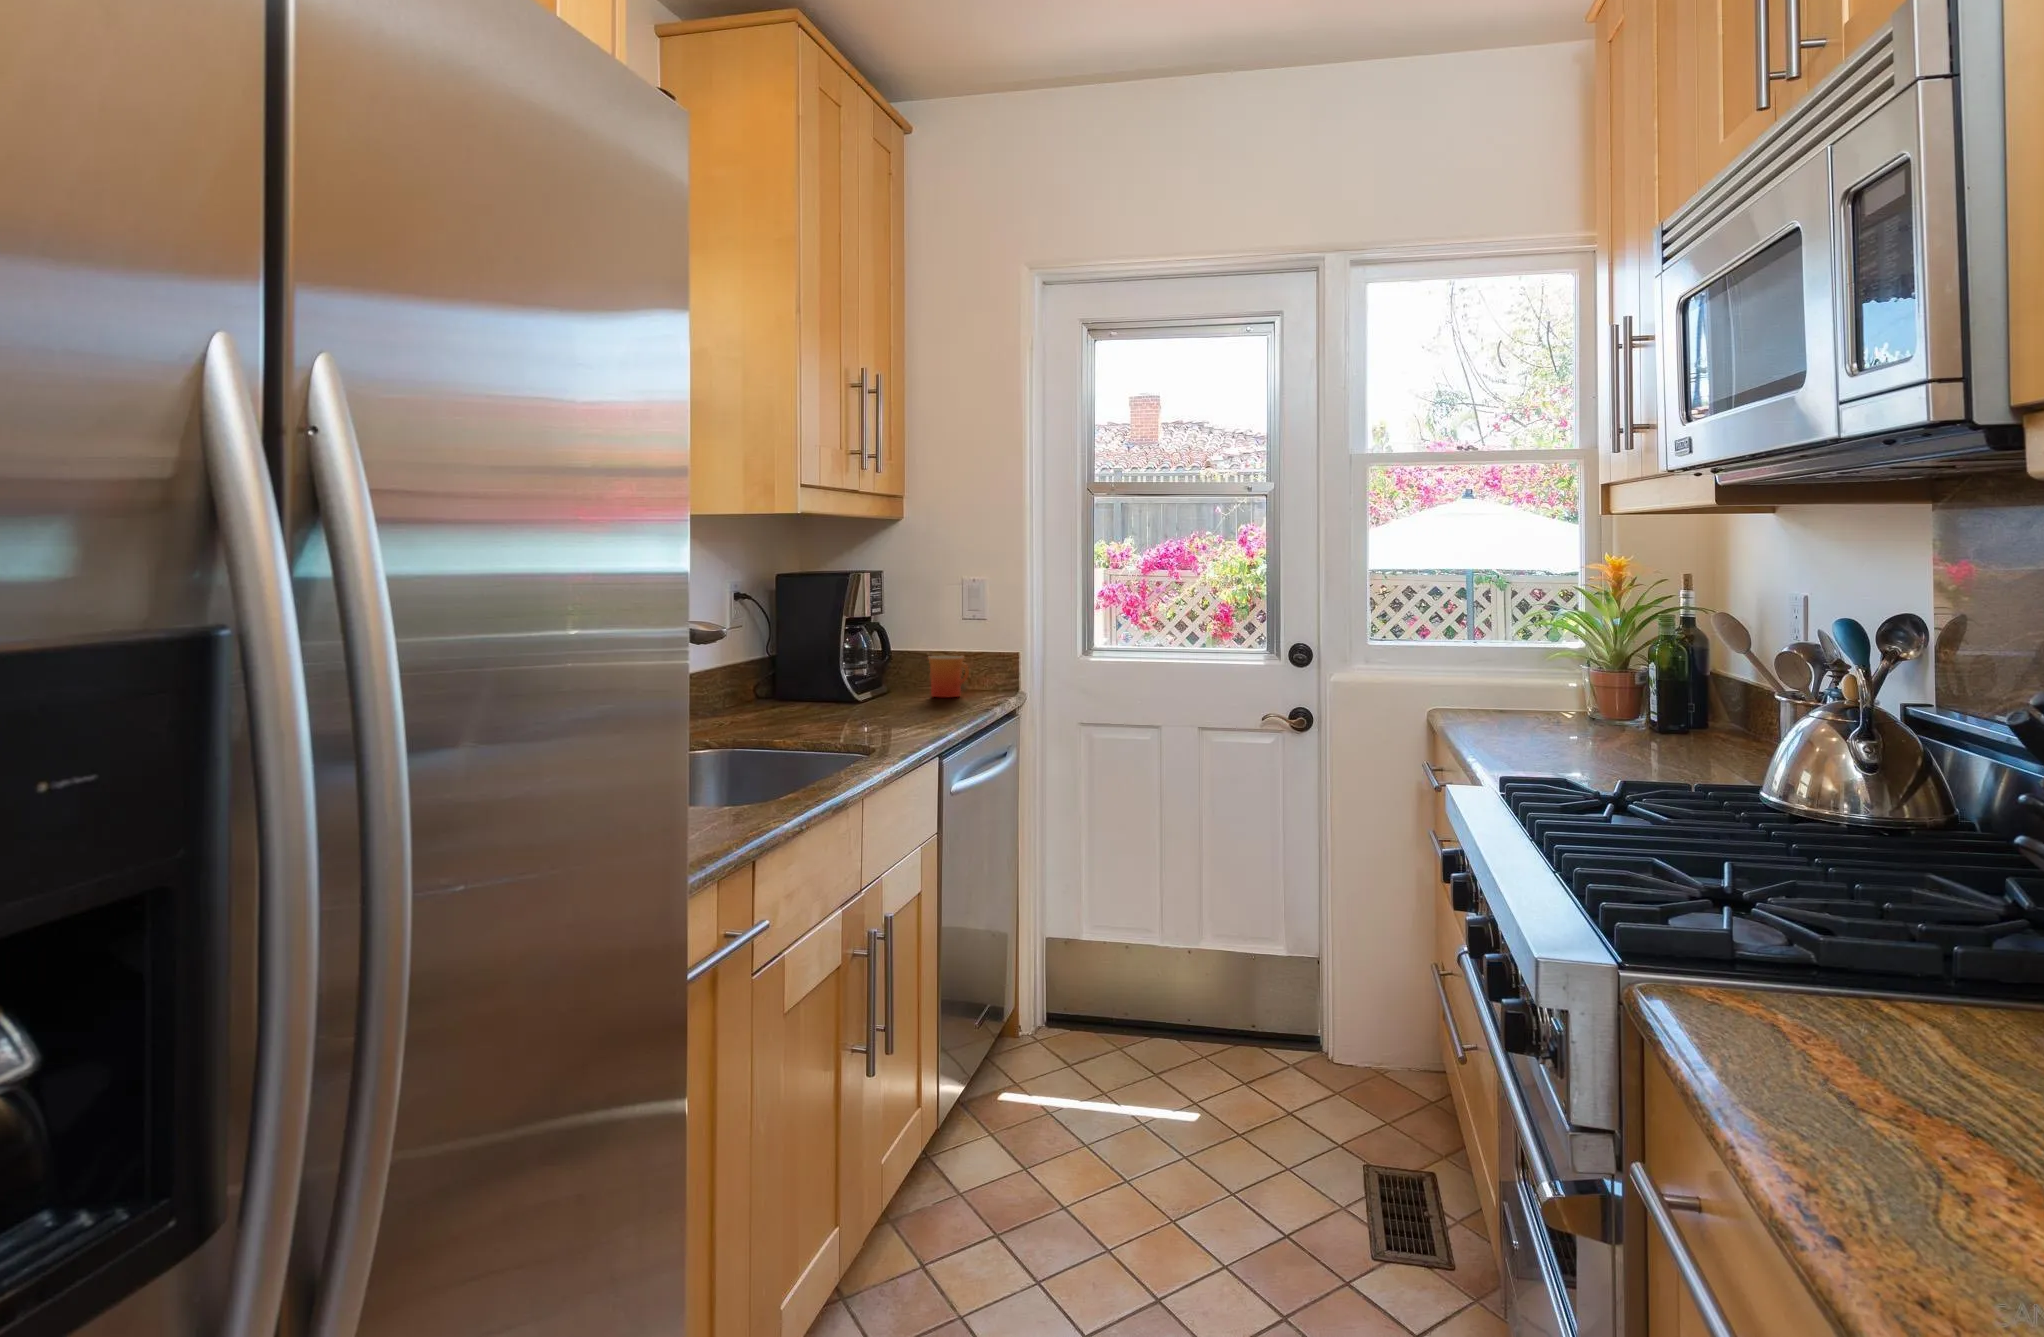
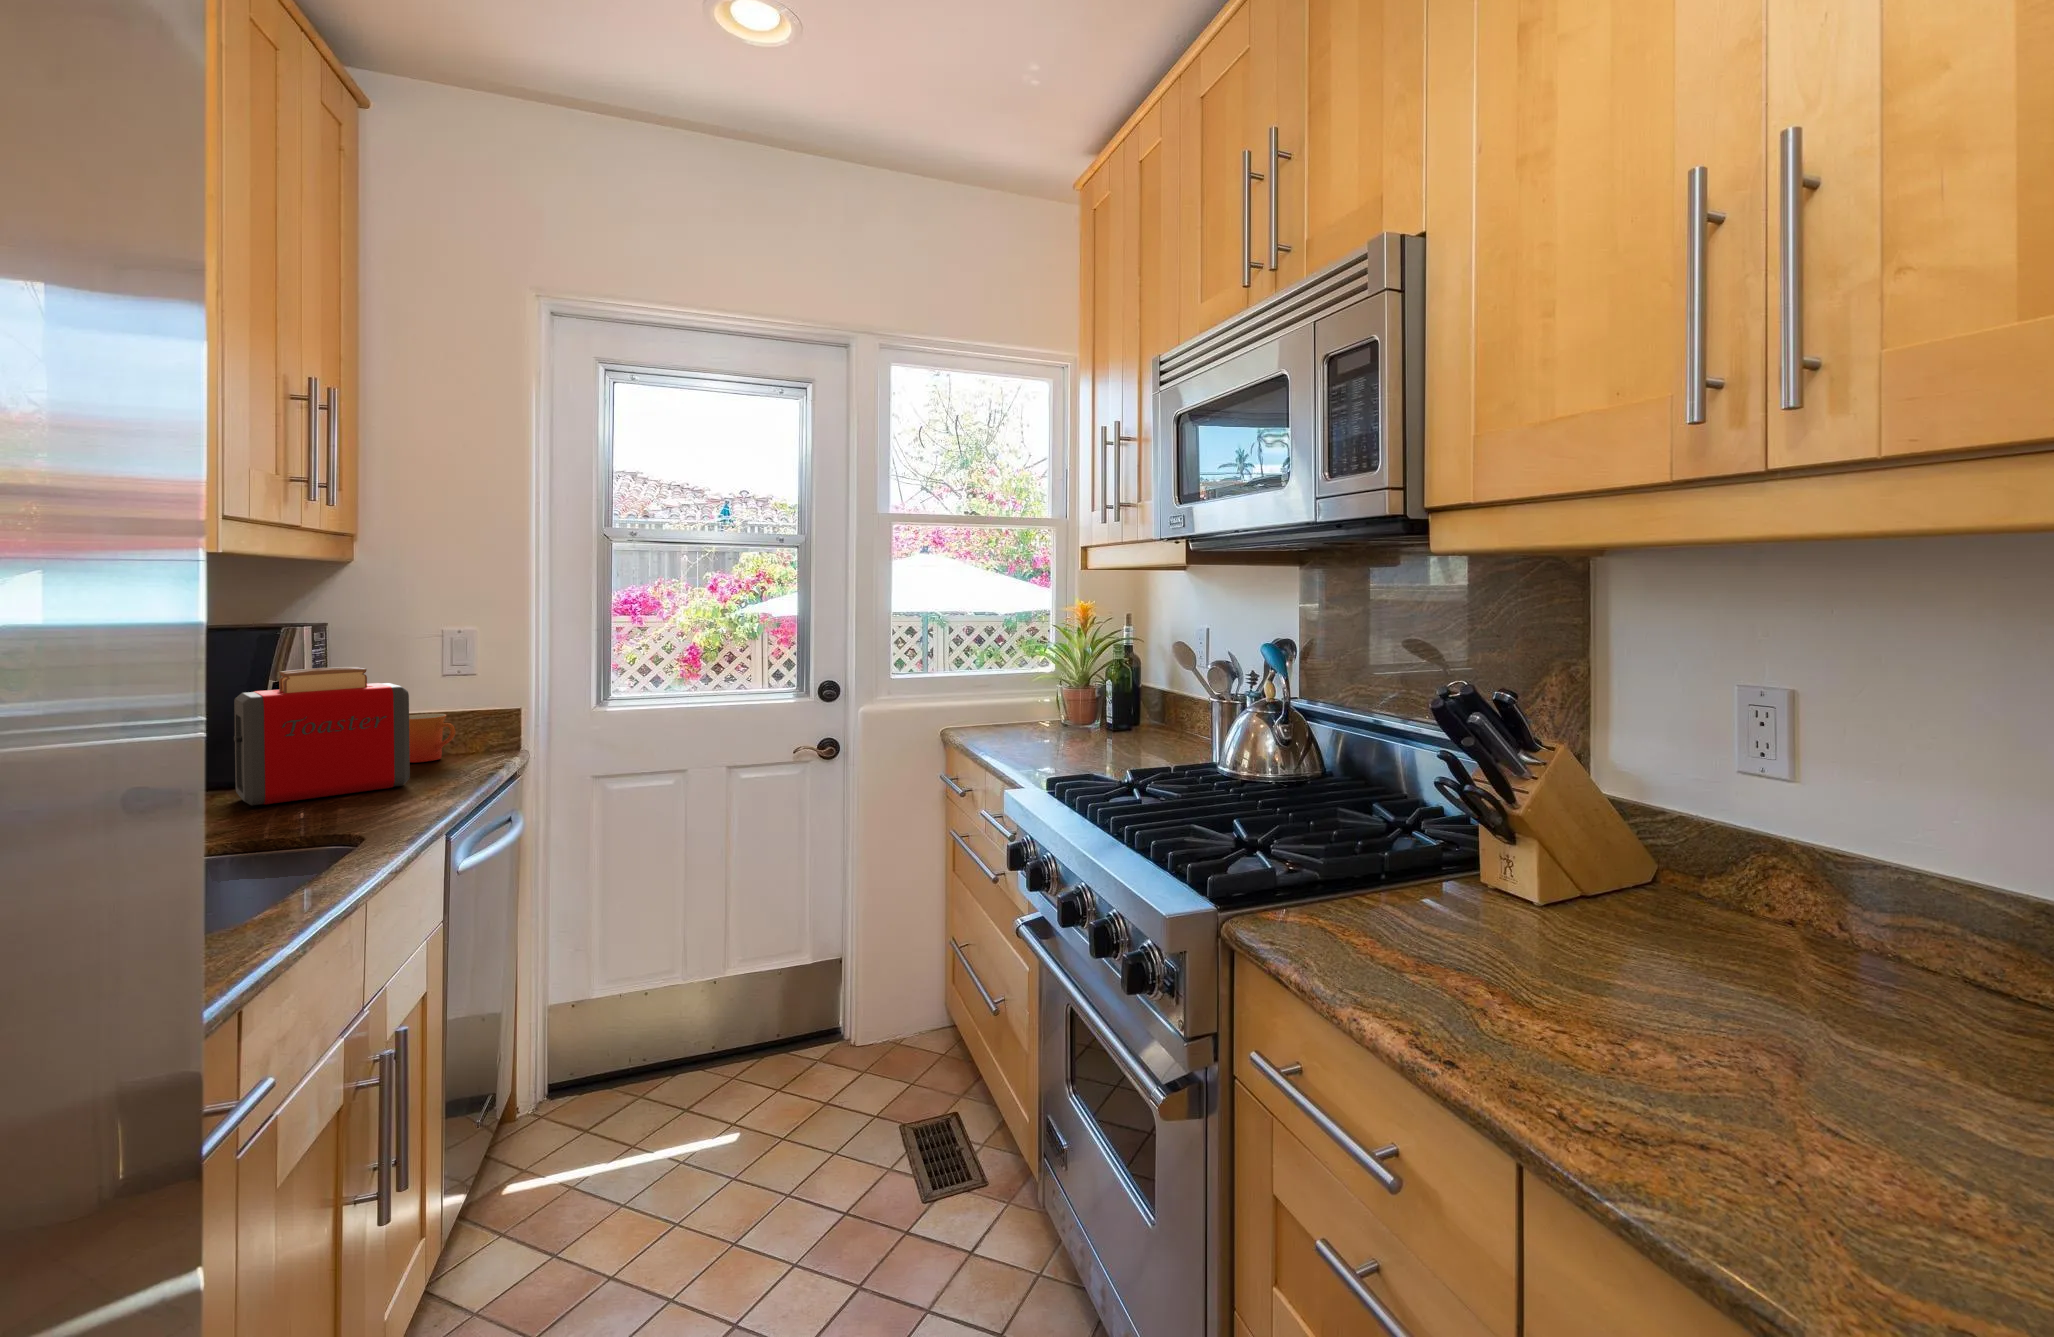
toaster: none [816,607,927,717] -> present [234,667,410,805]

